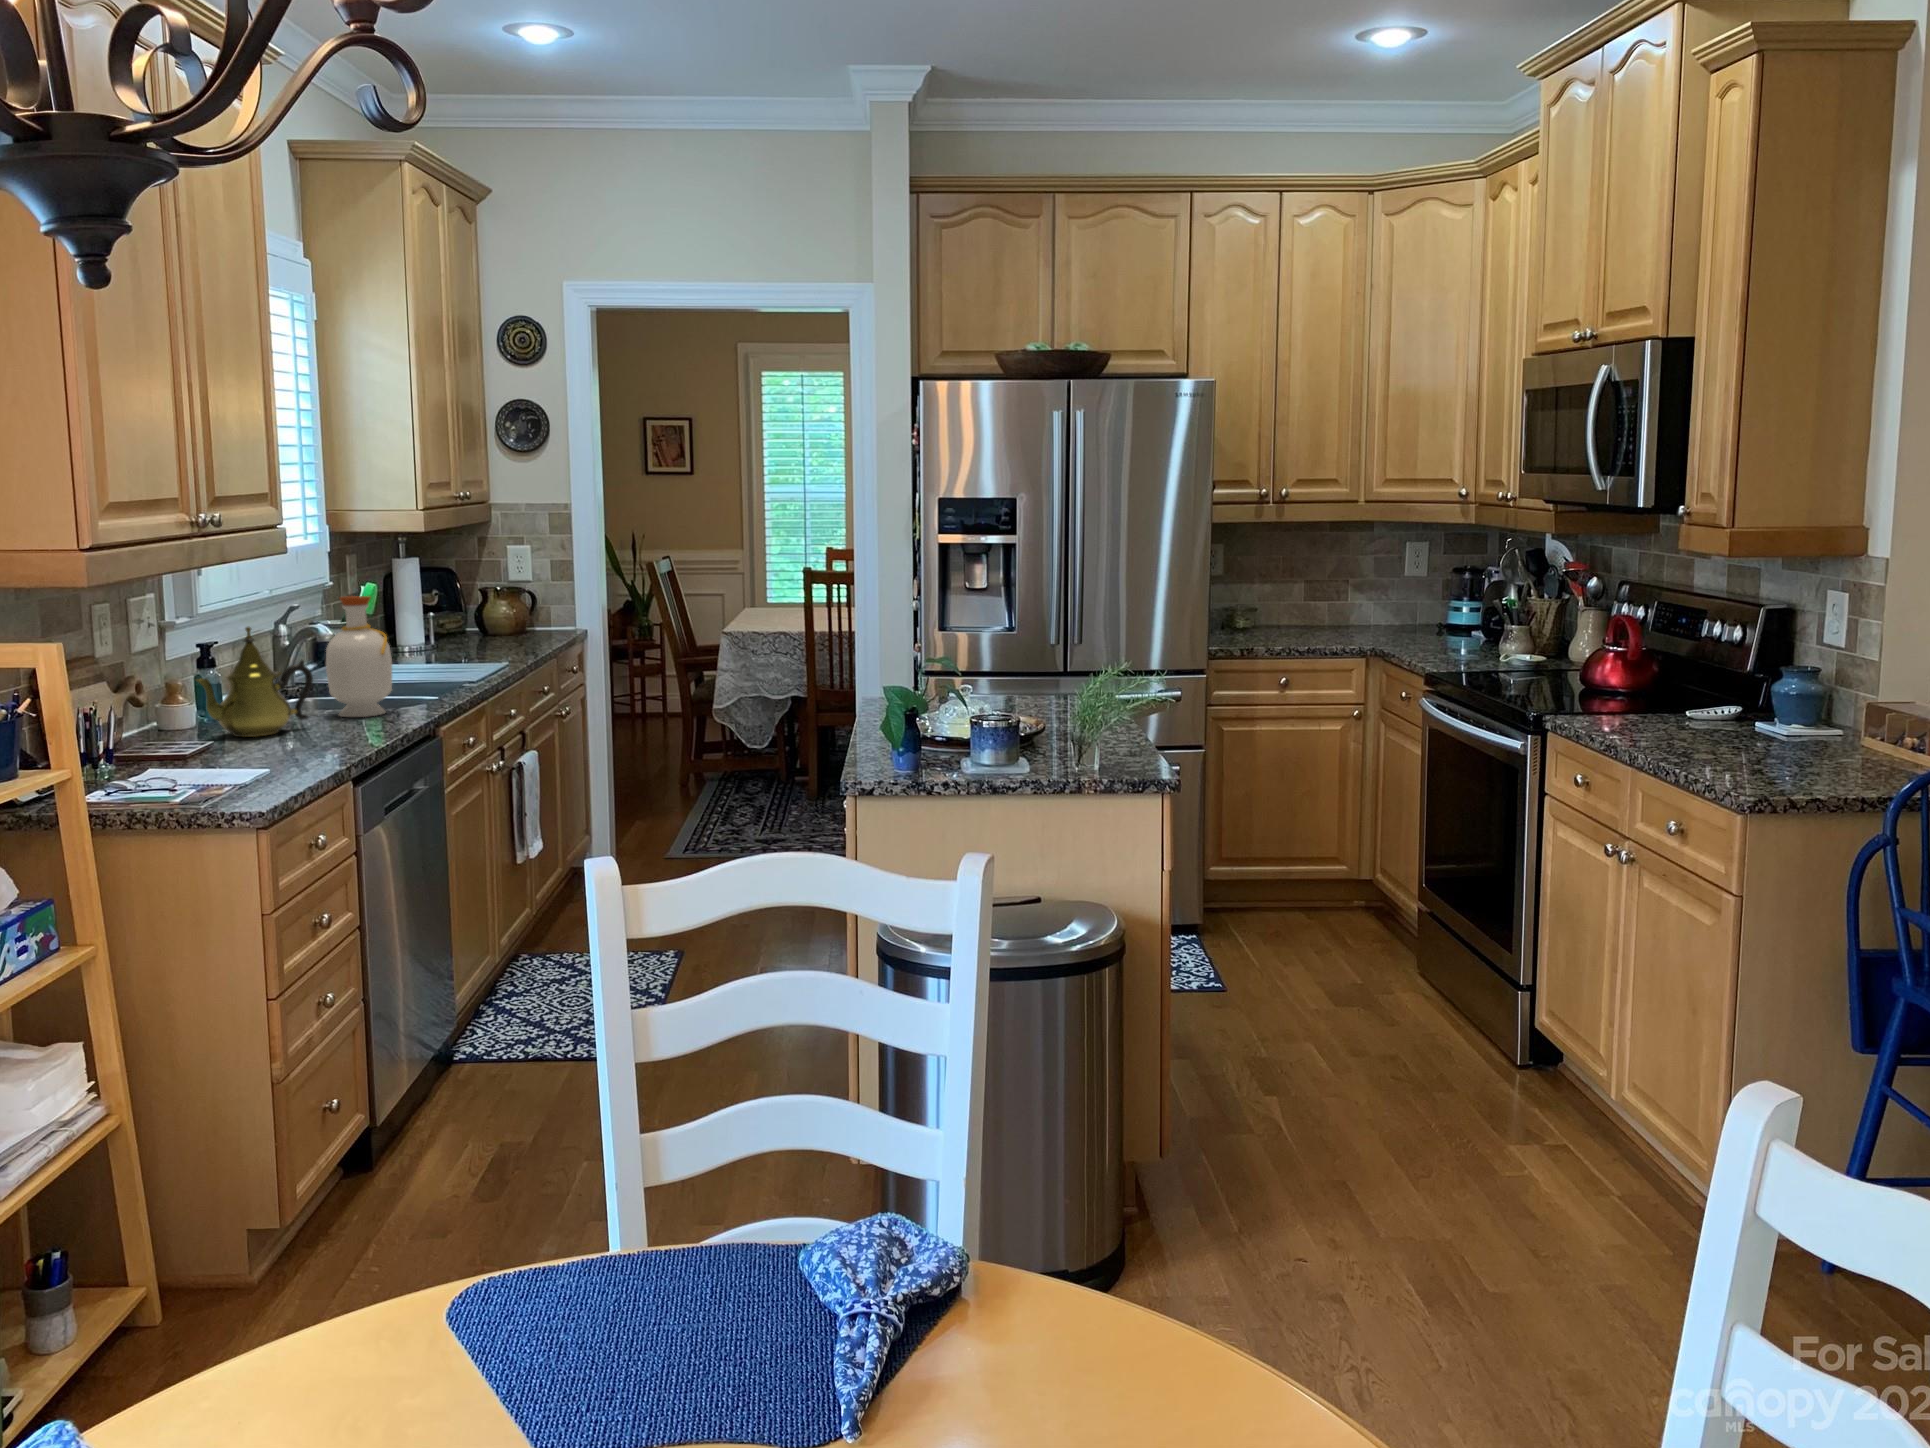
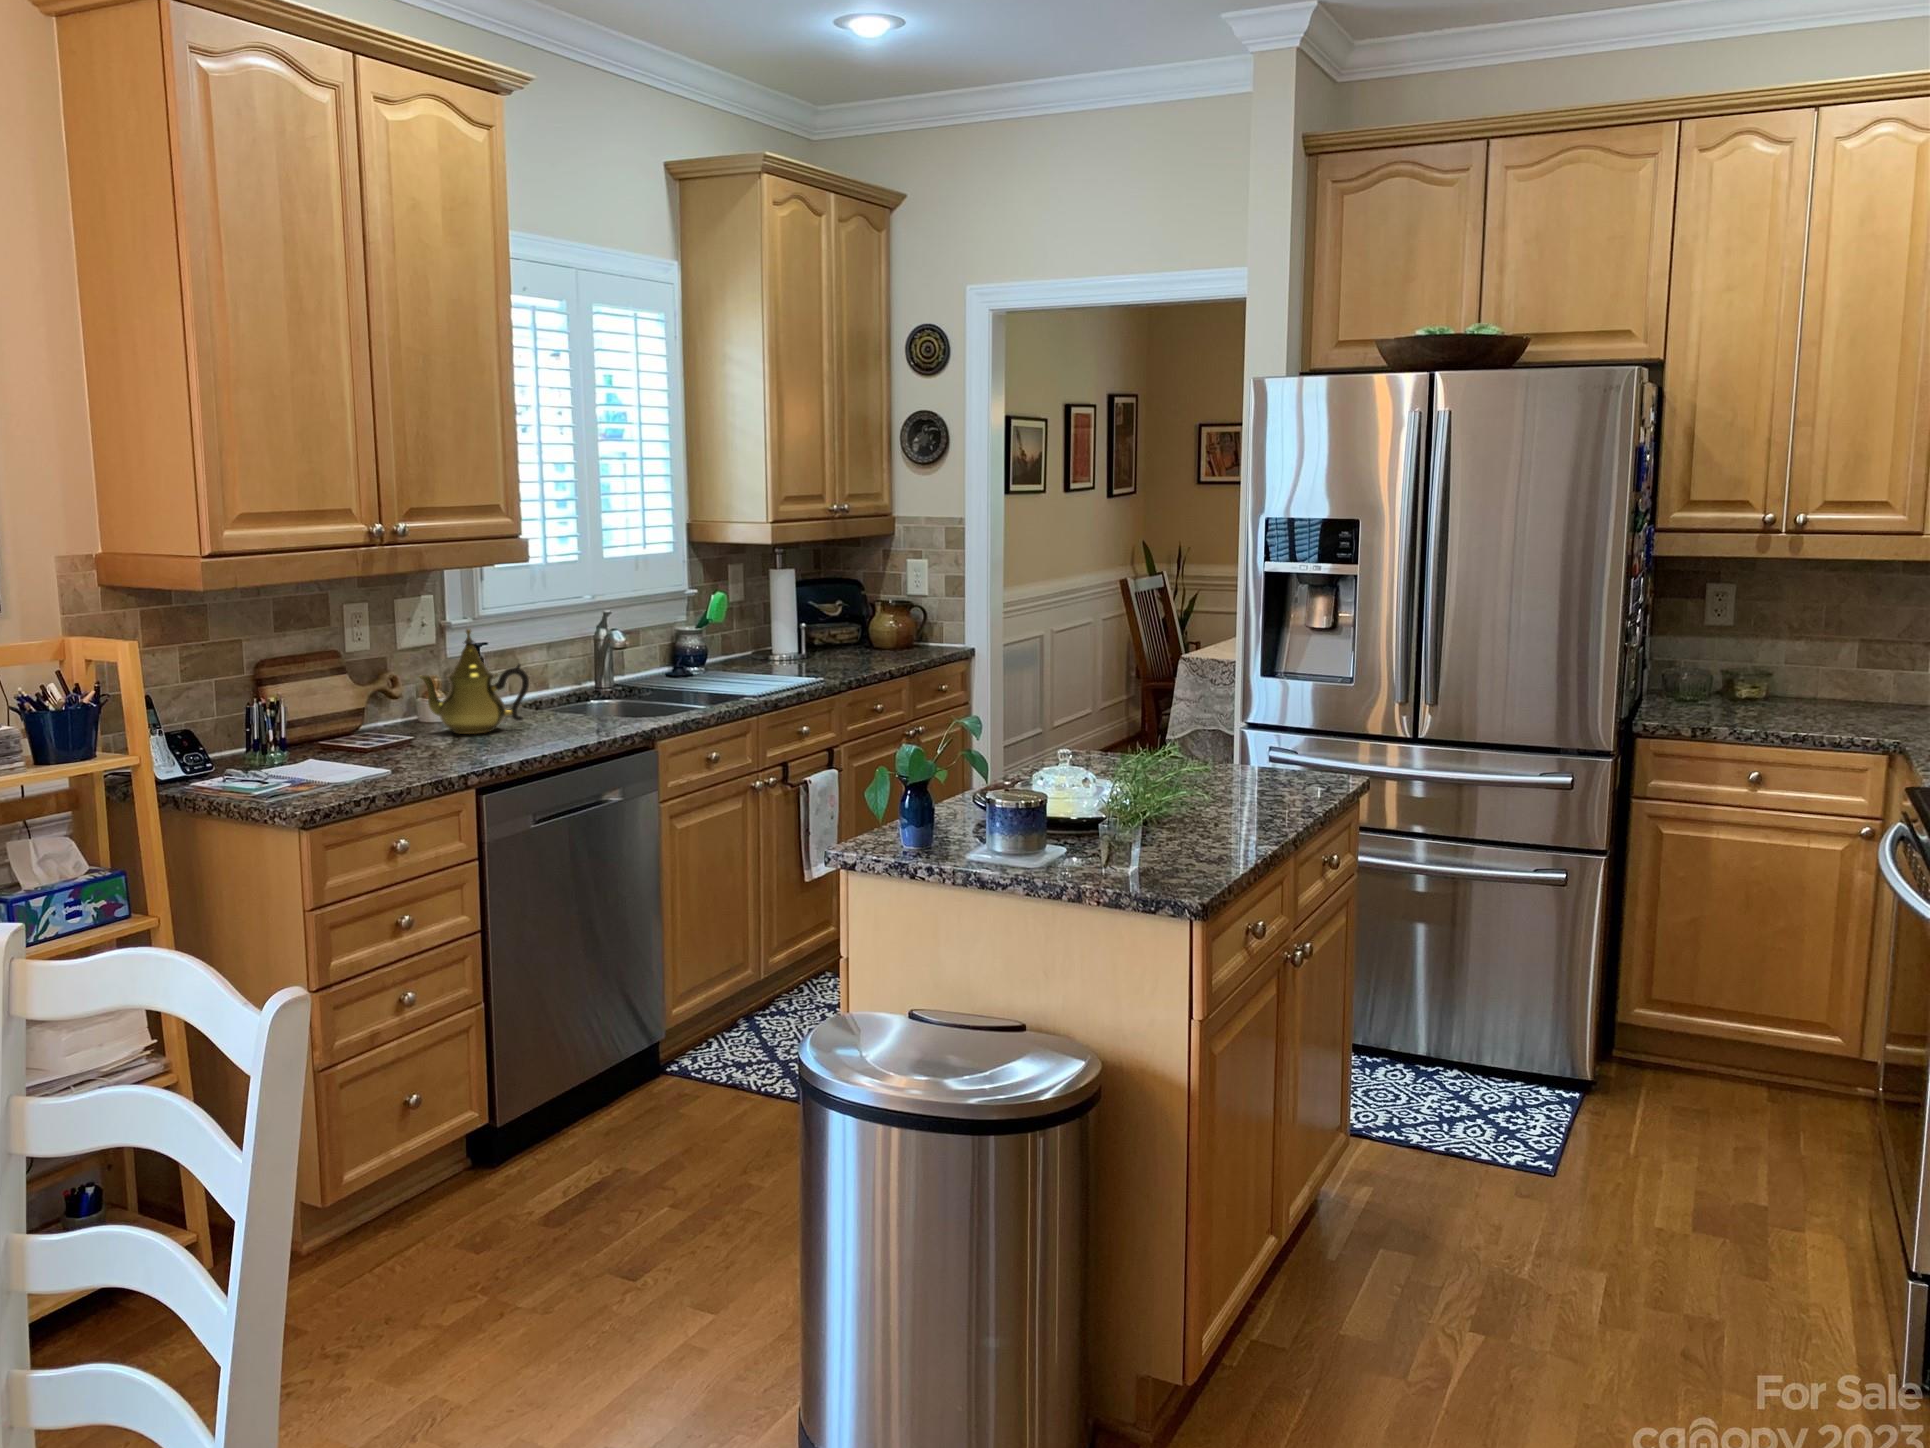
bottle: present [326,596,392,717] -> none [560,604,622,723]

